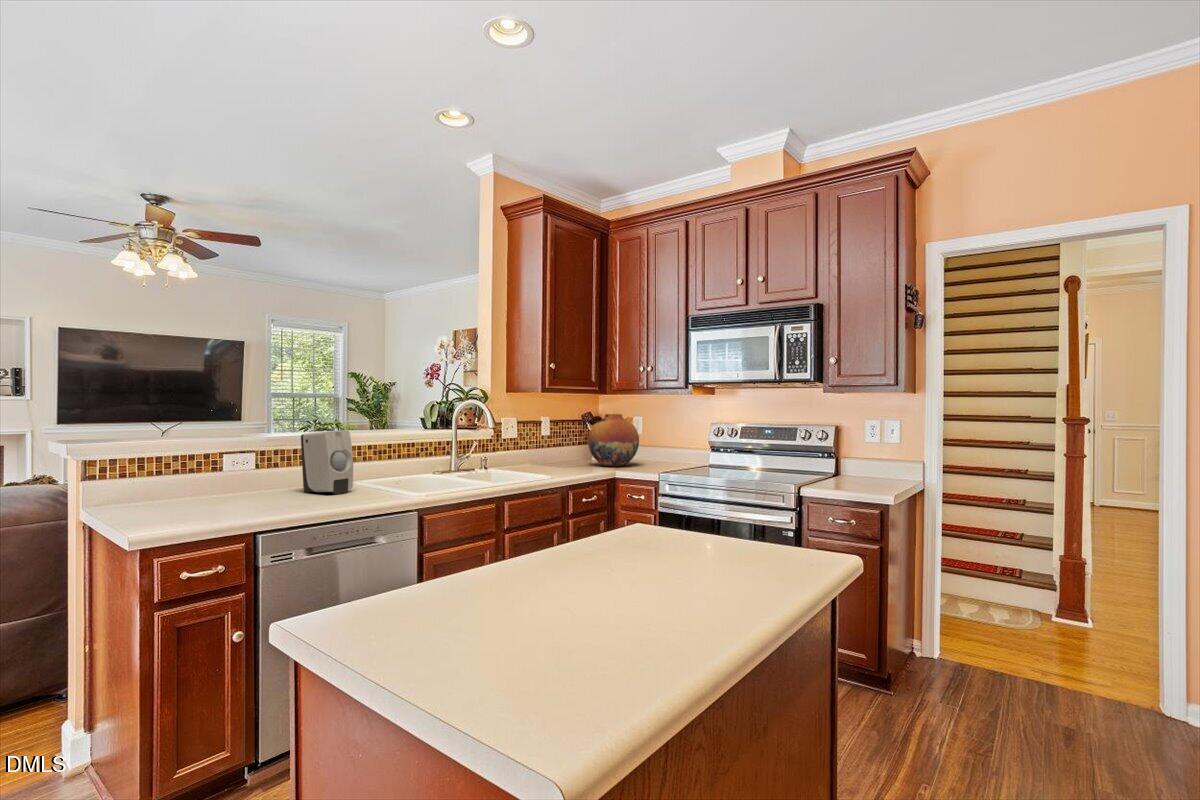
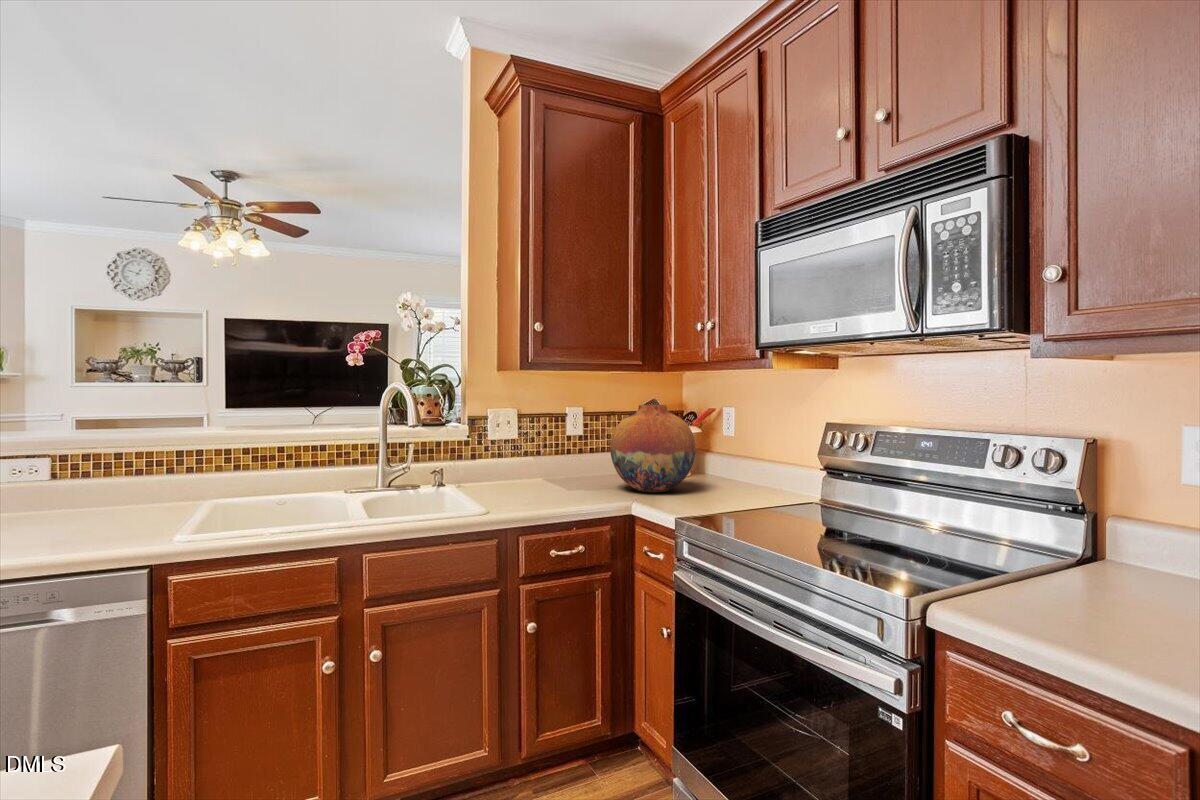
soap dispenser: present [301,431,353,494] -> none [82,430,139,526]

